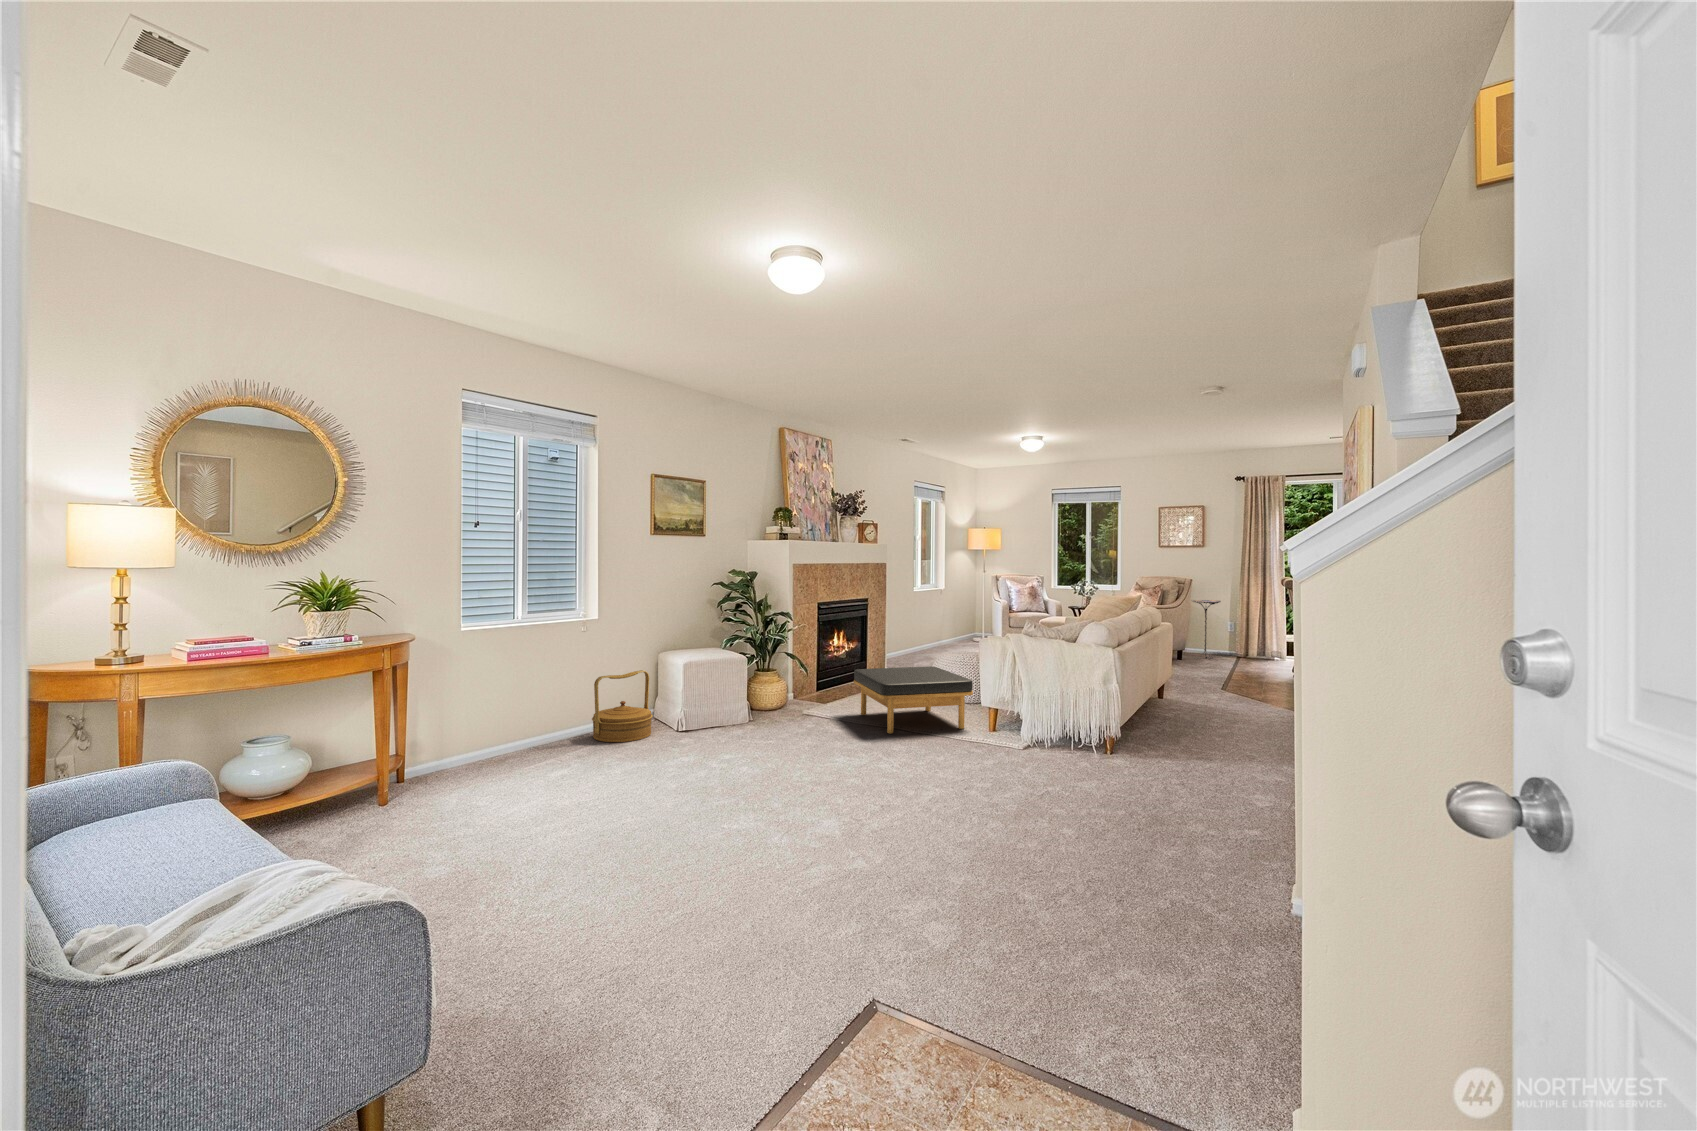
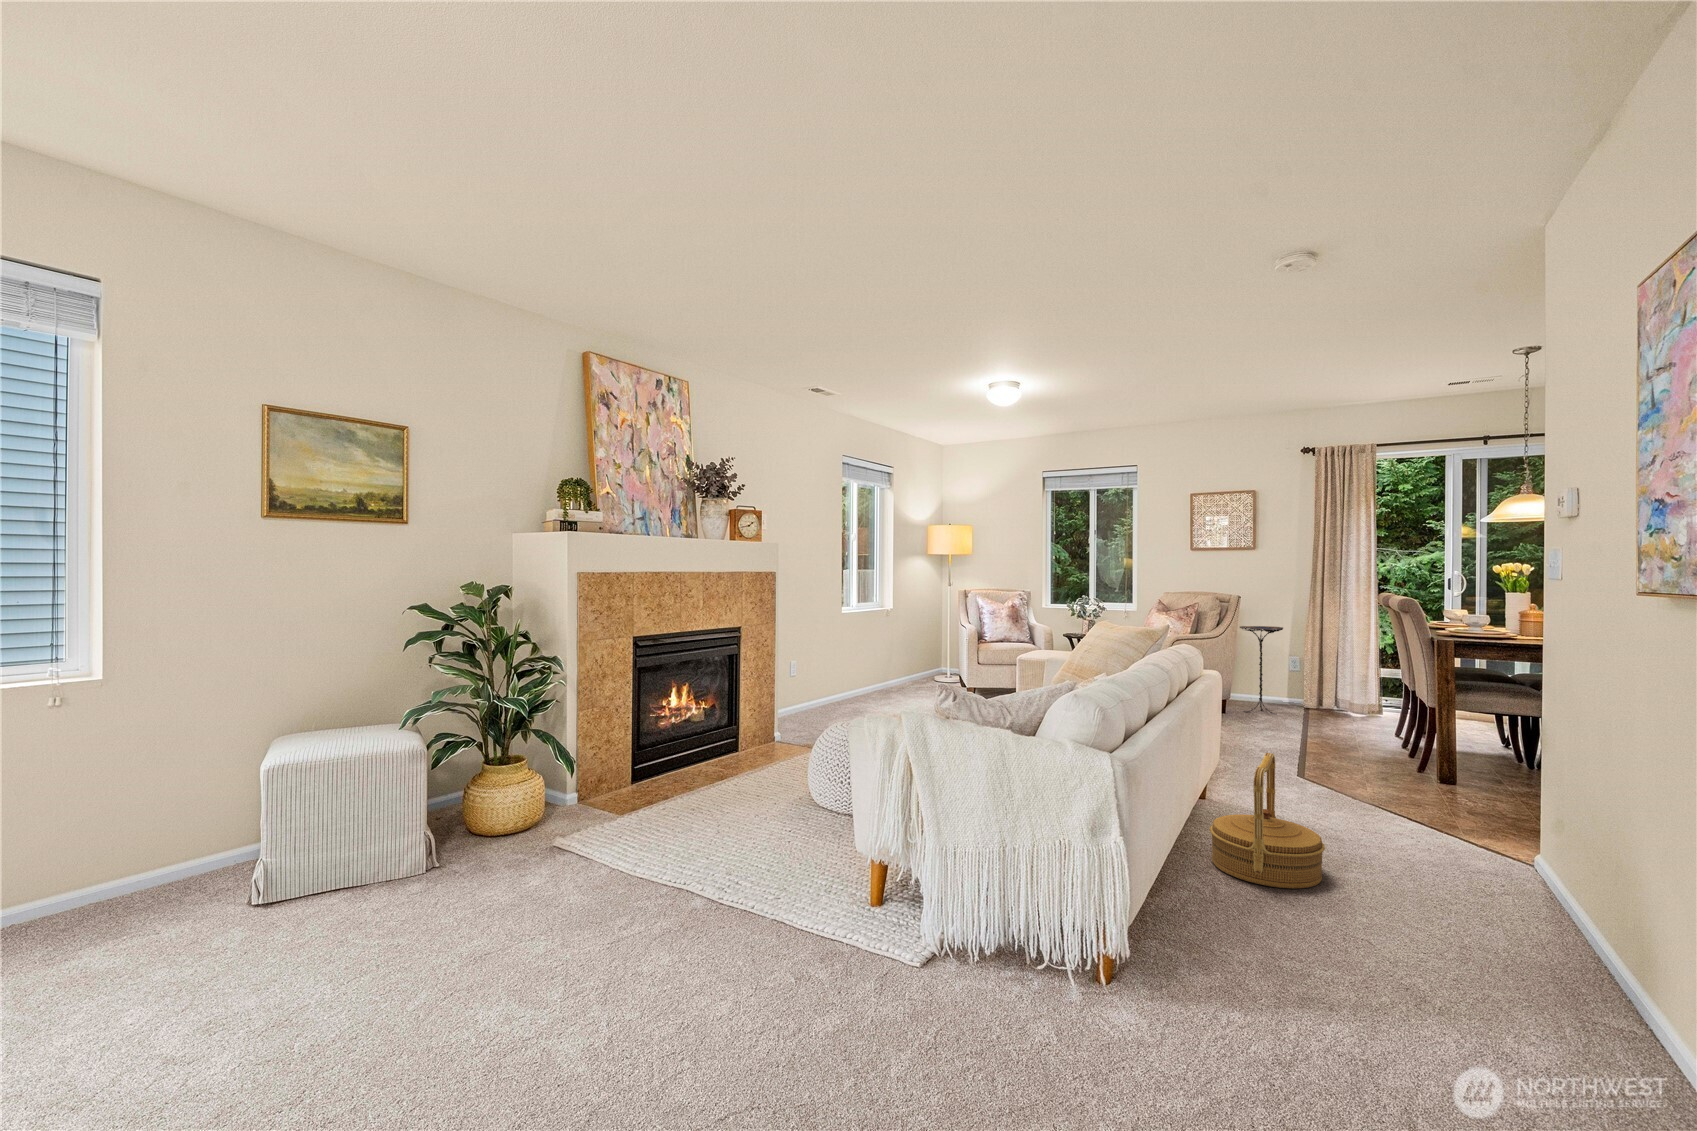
ottoman: present [854,667,973,734] -> none [643,755,845,912]
woven basket: present [592,670,653,742] -> present [1210,753,1325,889]

